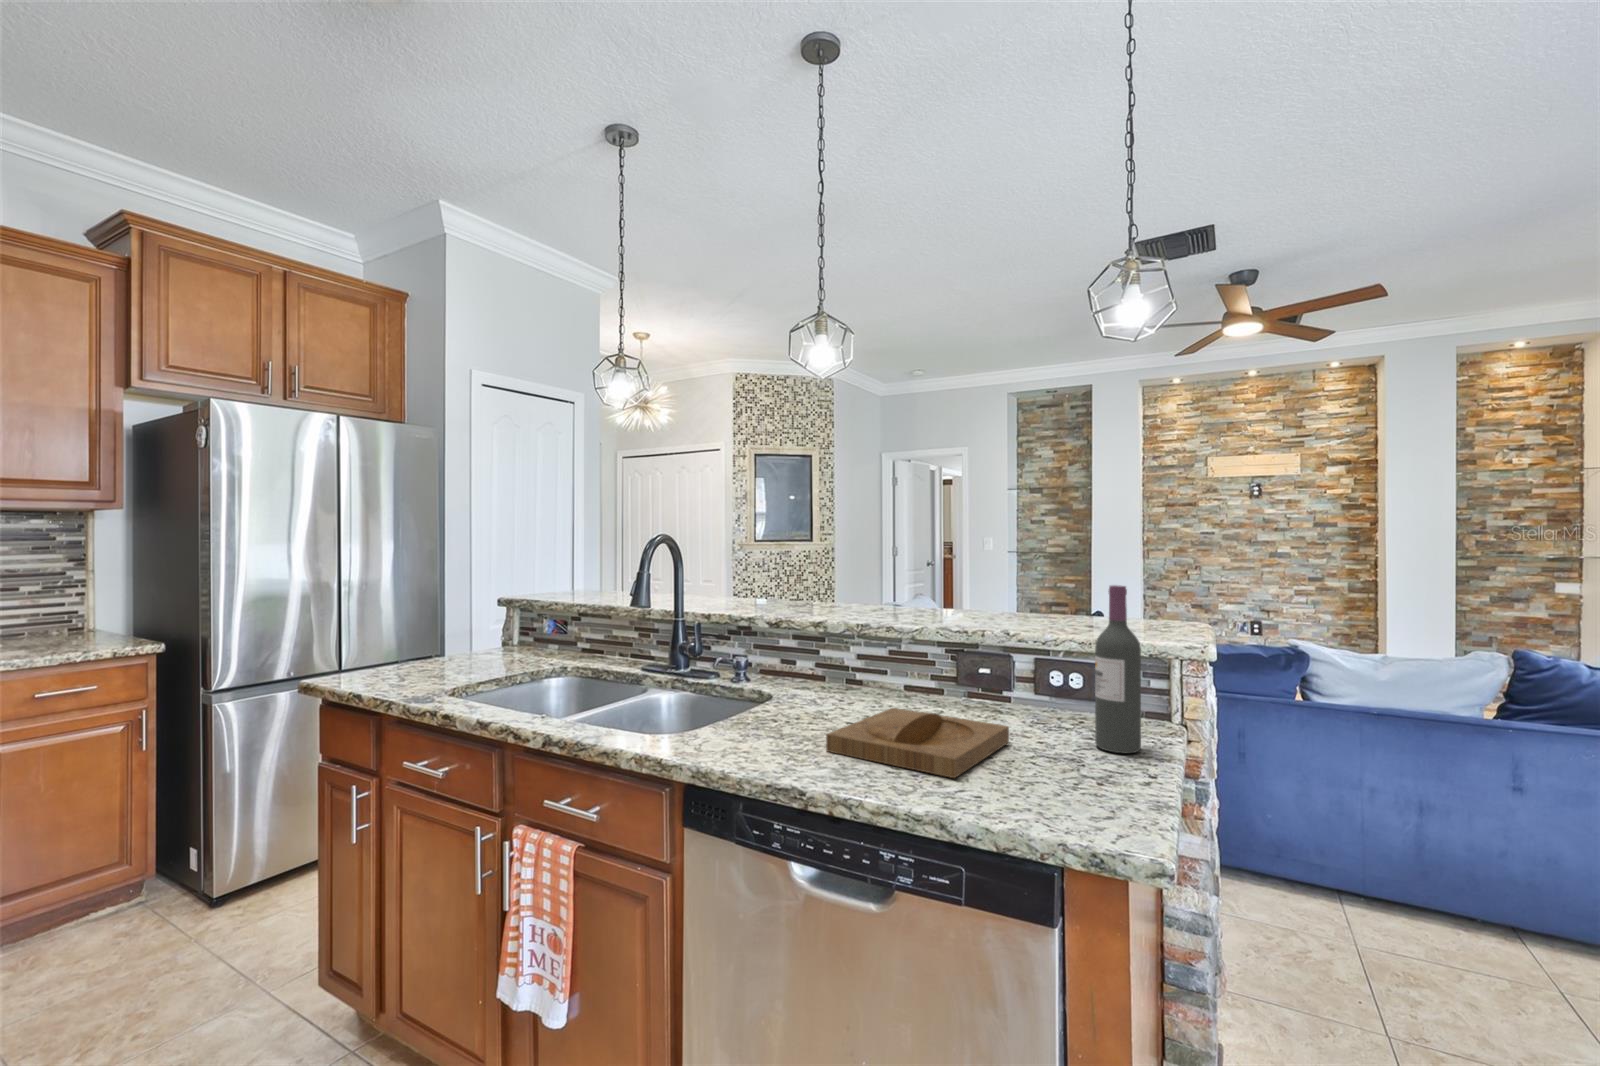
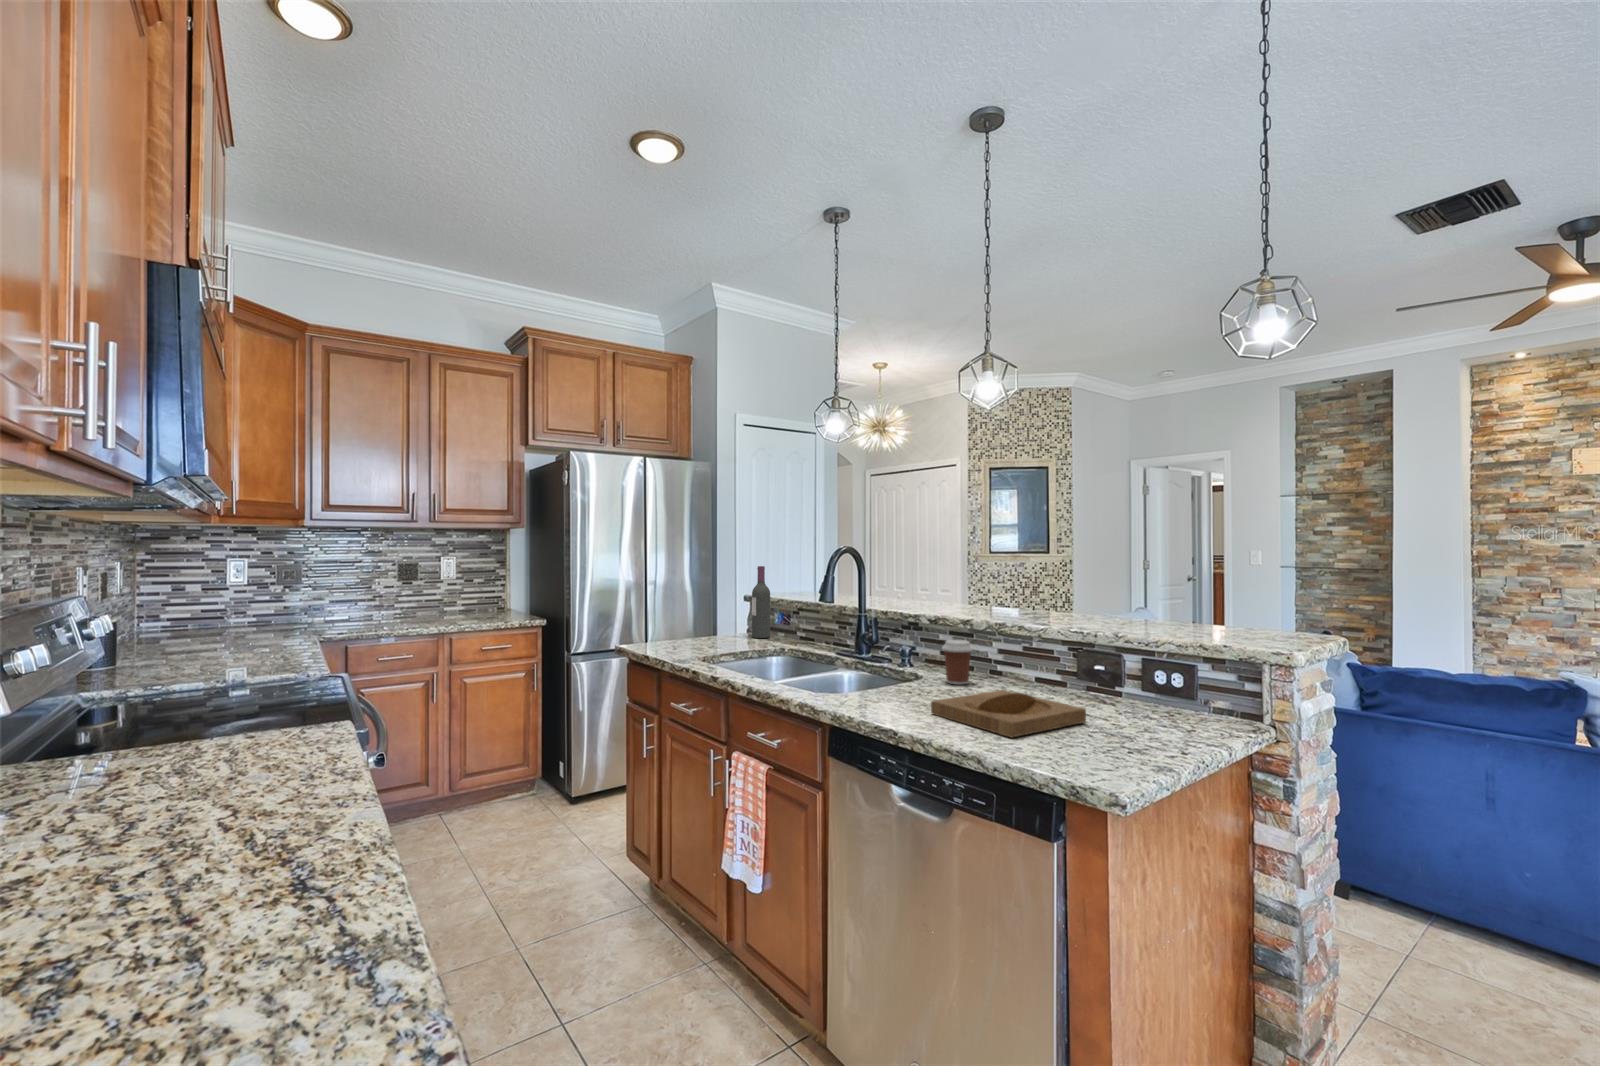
wine bottle: present [1095,585,1141,753] -> present [752,566,770,638]
coffee cup: none [799,646,837,702] -> present [942,640,973,685]

